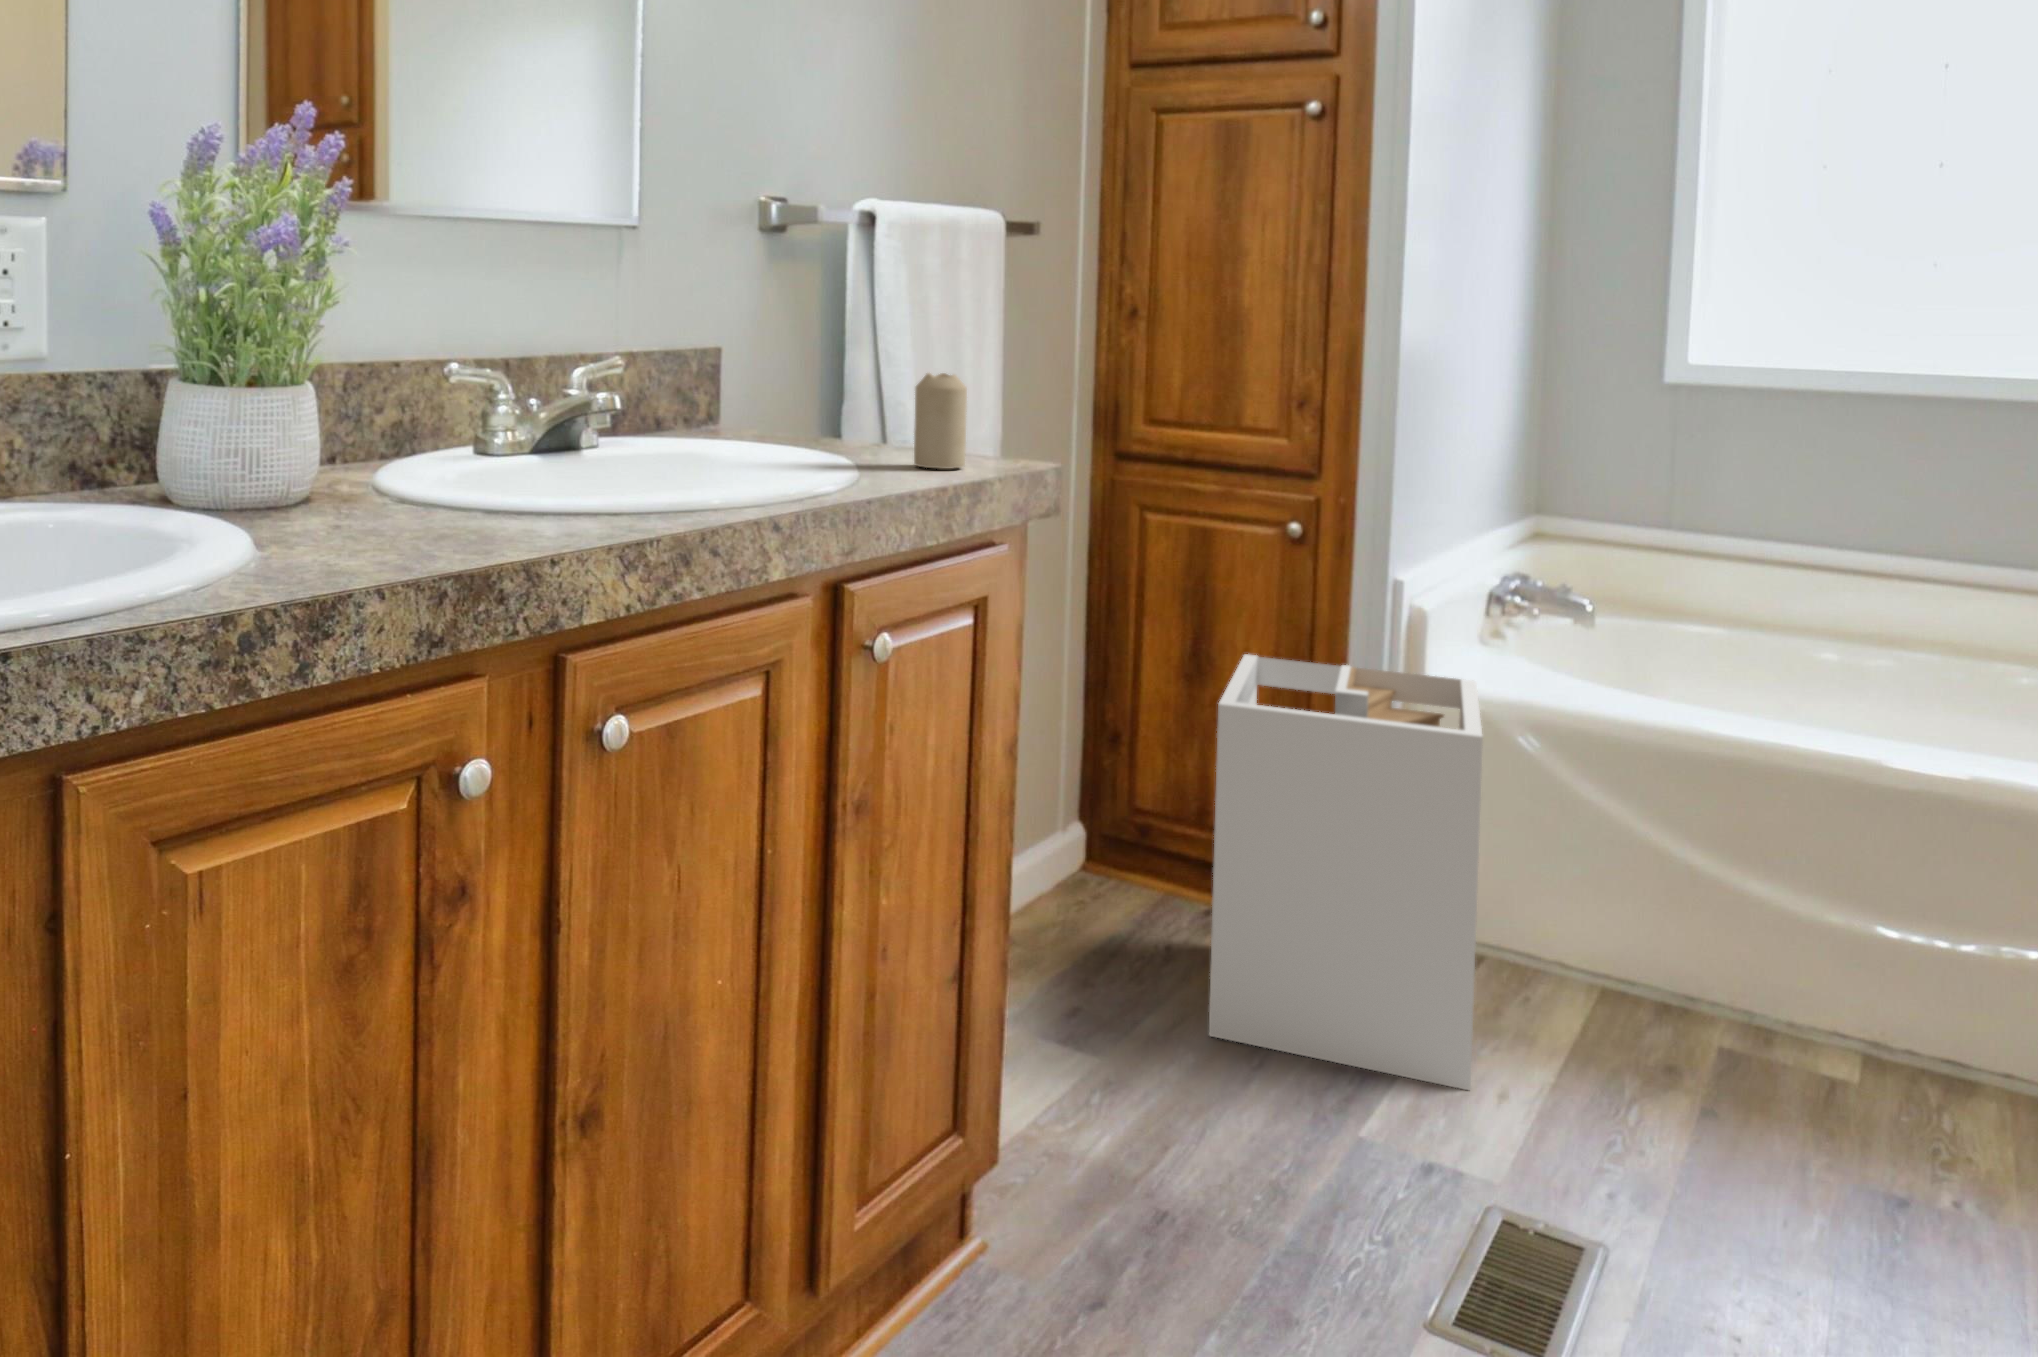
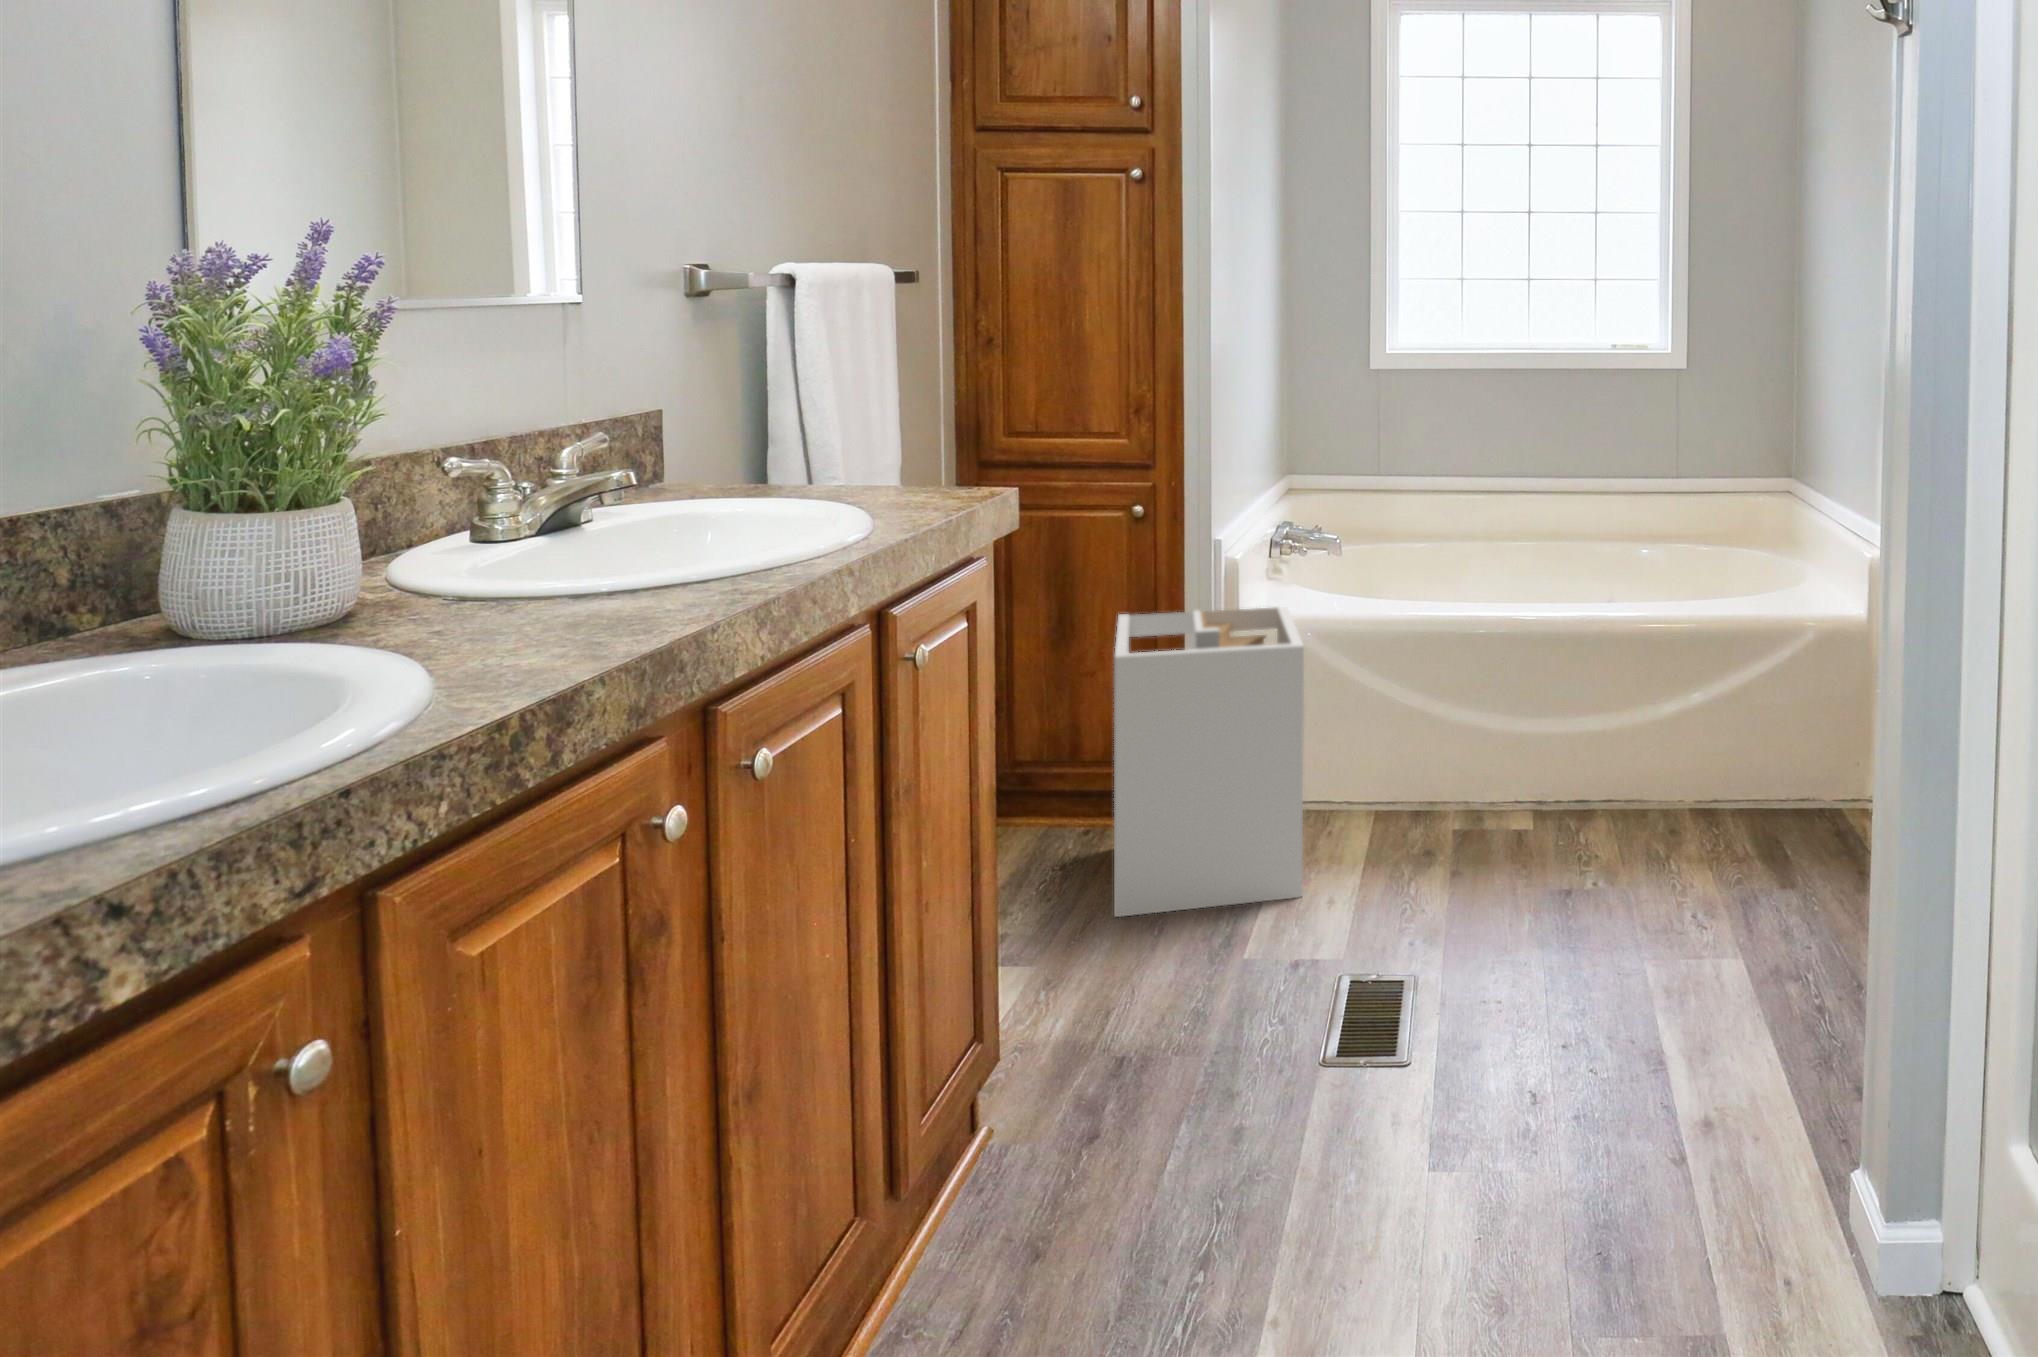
candle: present [914,373,967,469] -> none [913,426,958,506]

